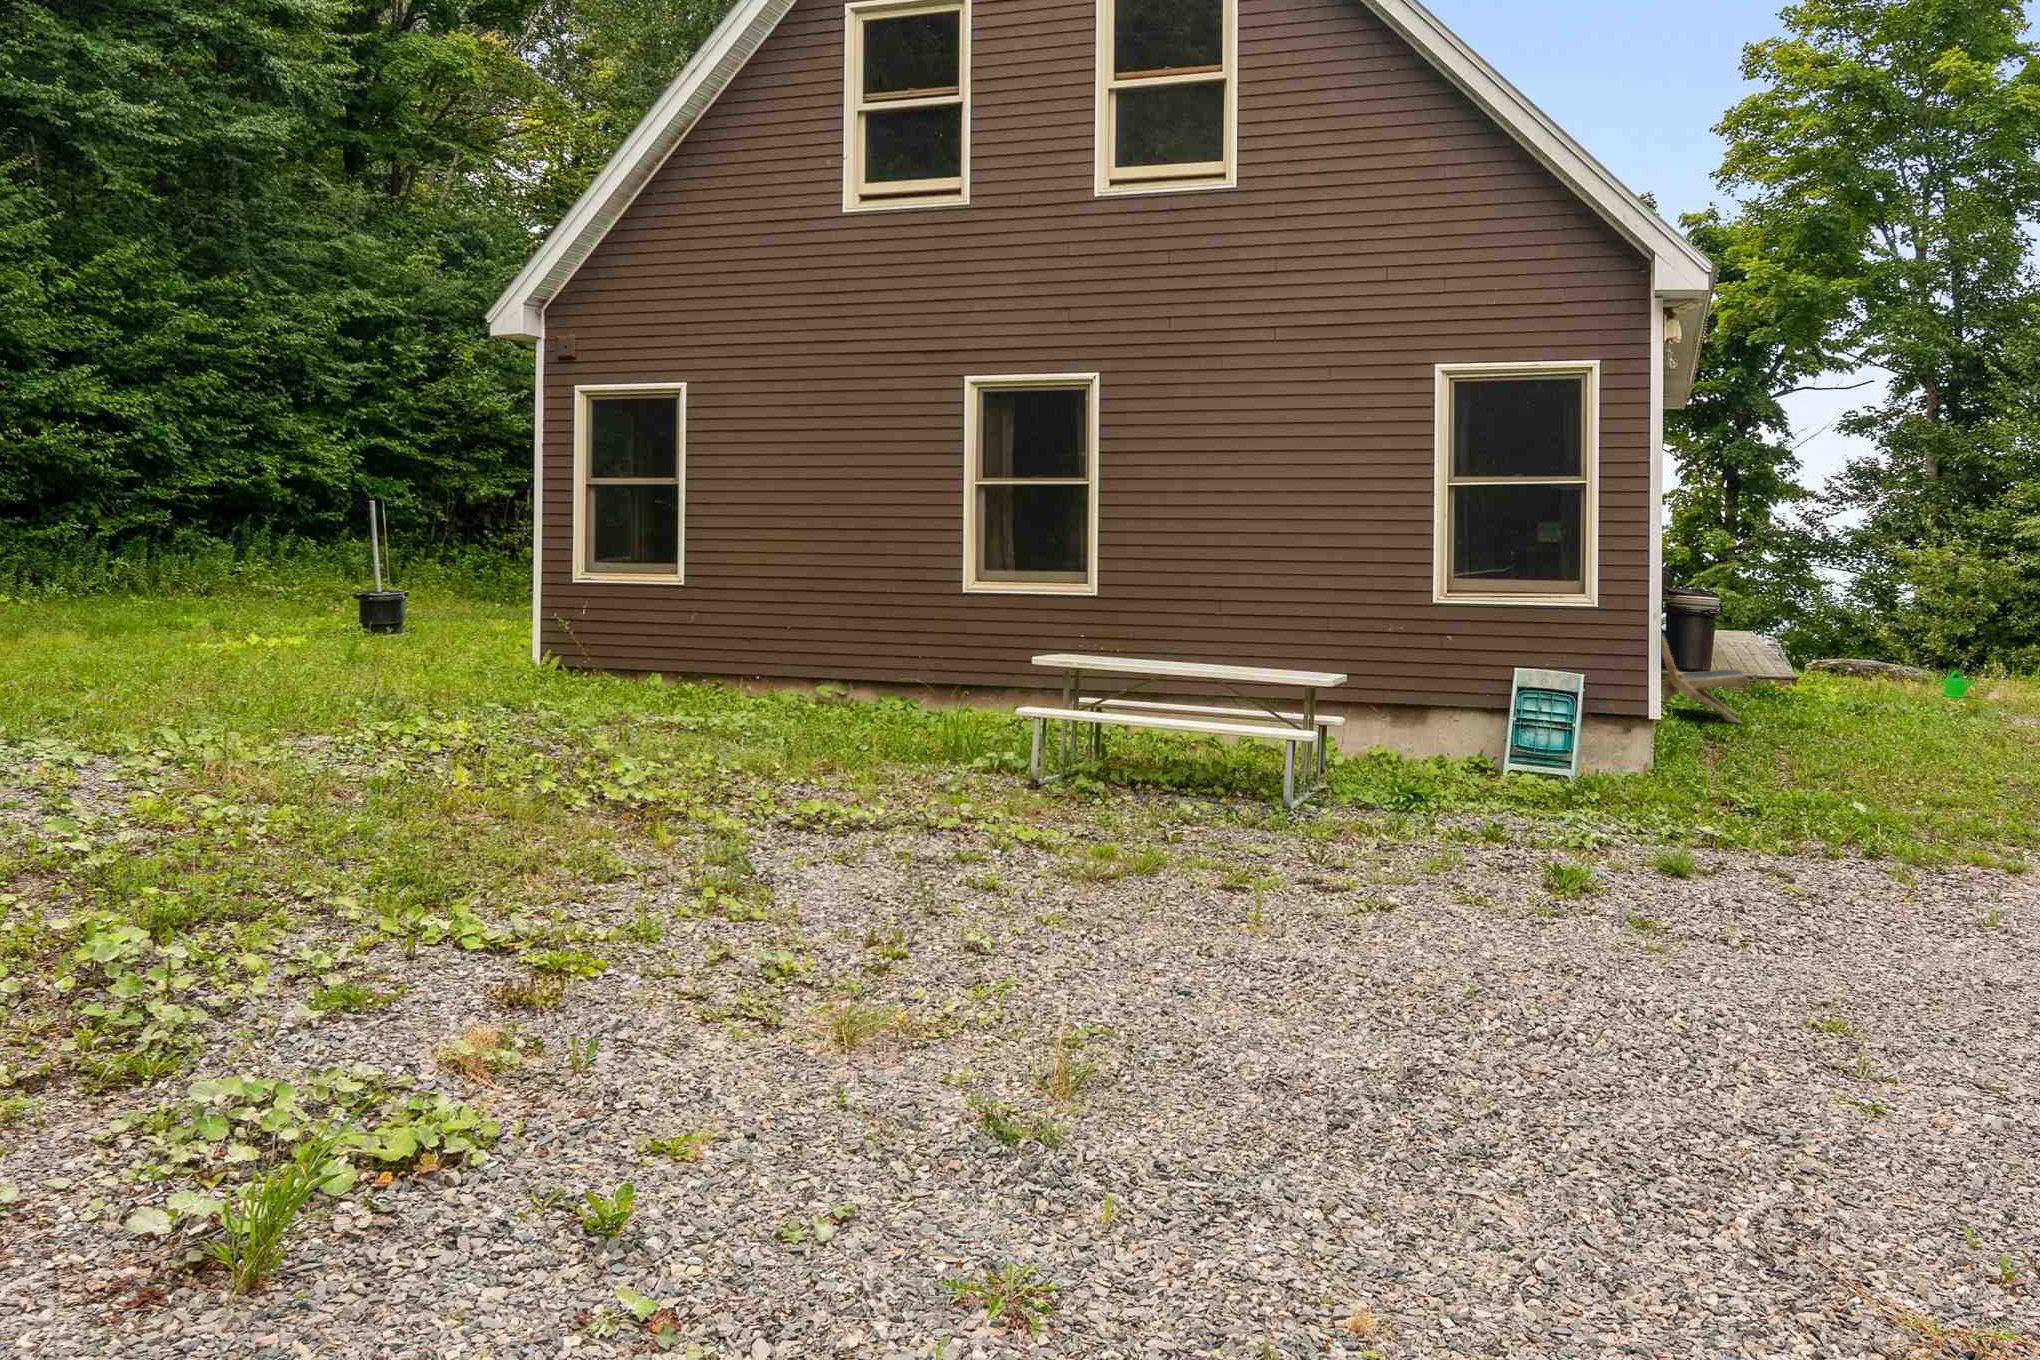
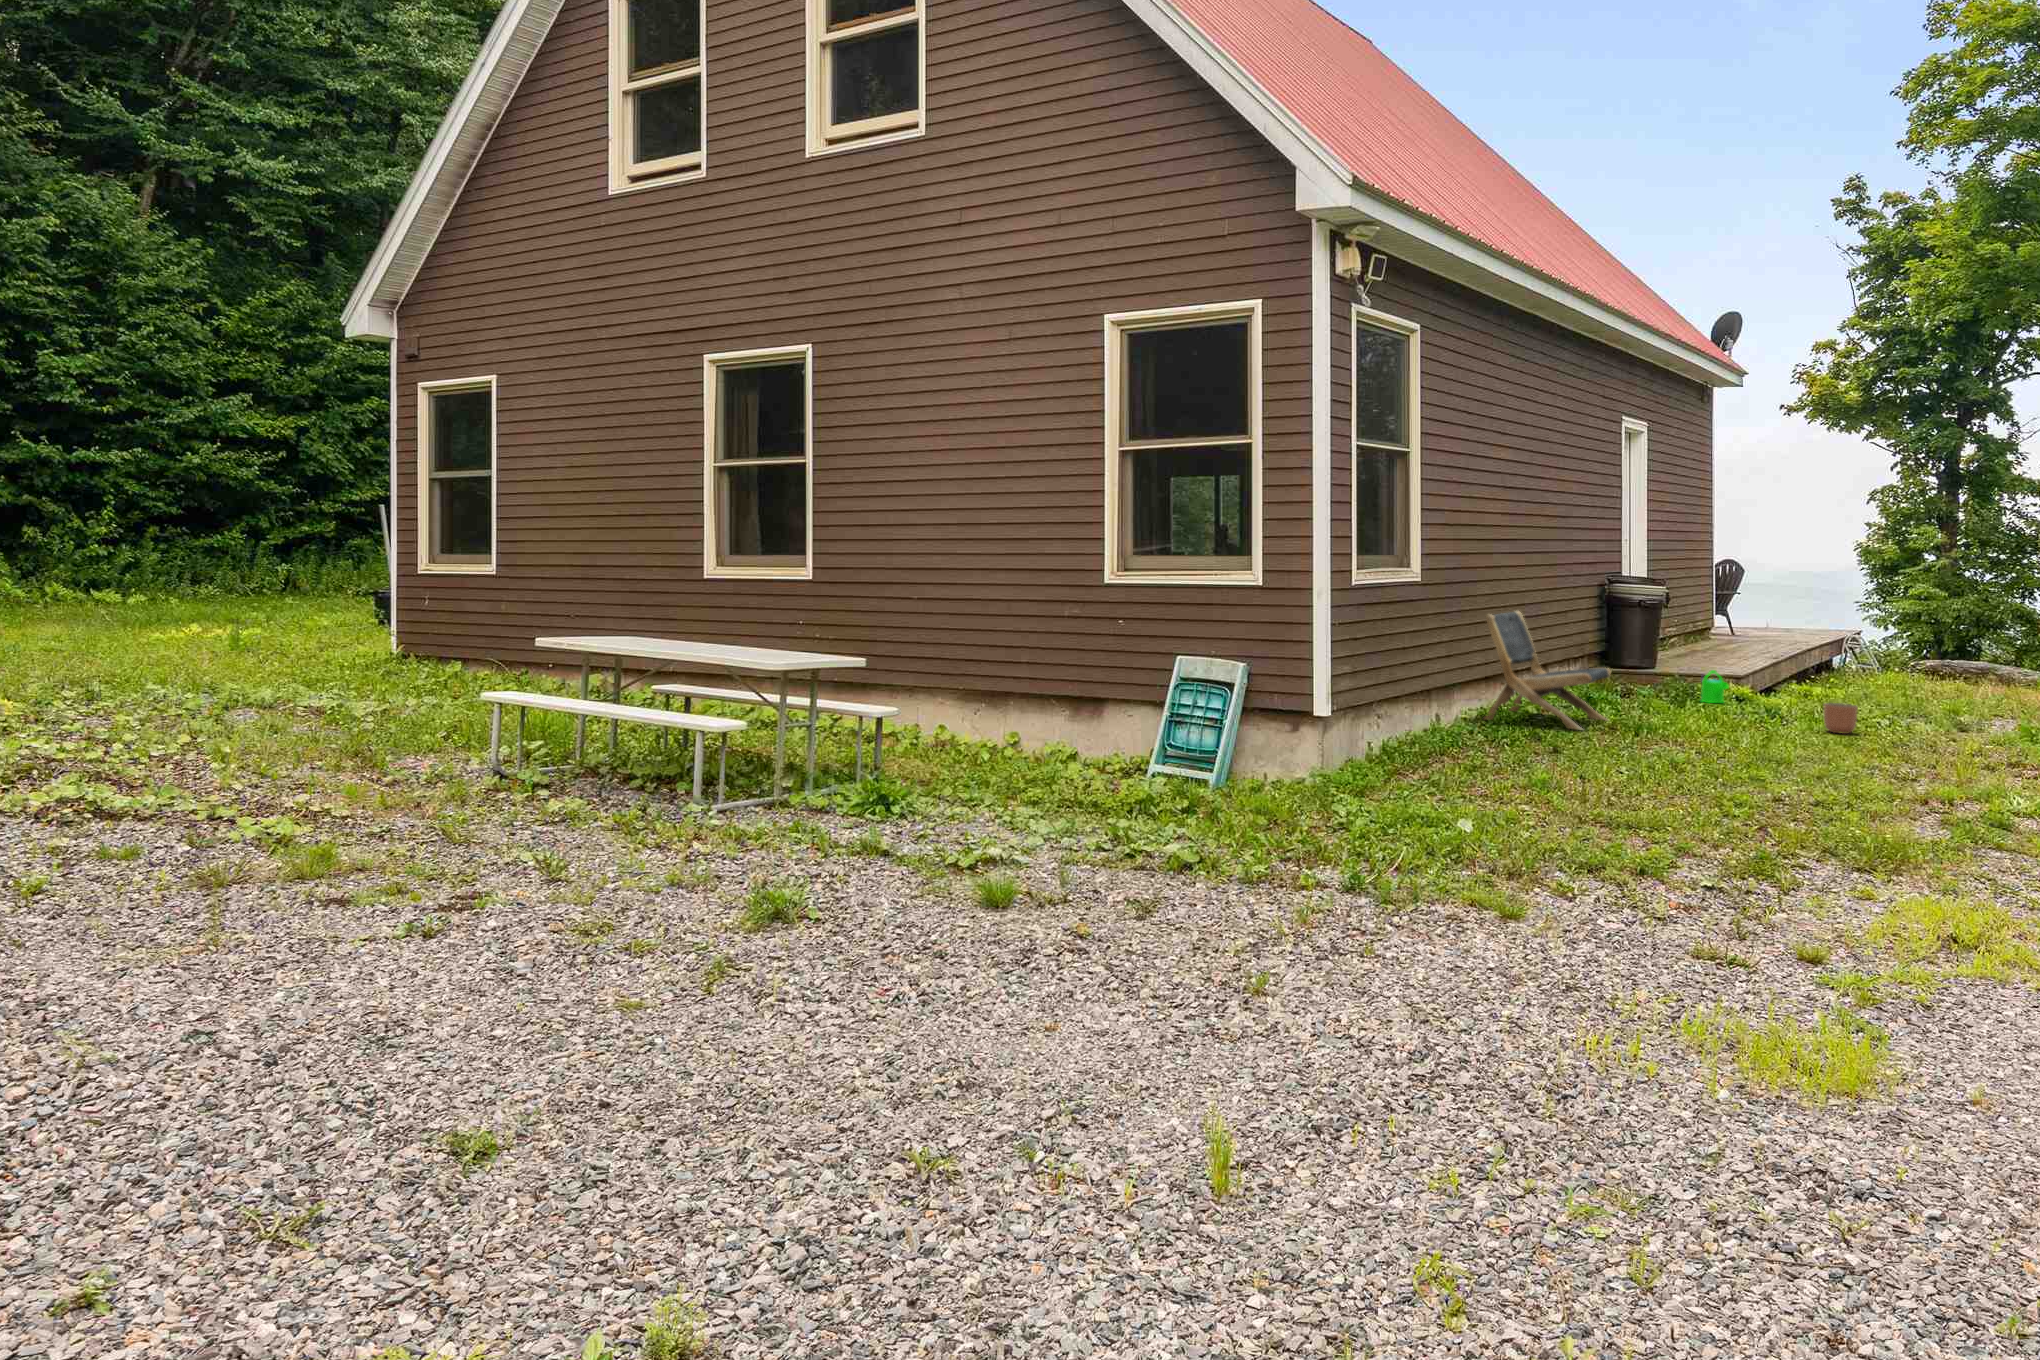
watering can: present [1940,670,1975,697] -> present [1701,670,1729,703]
planter: none [1905,696,1934,721] -> present [1824,703,1858,734]

